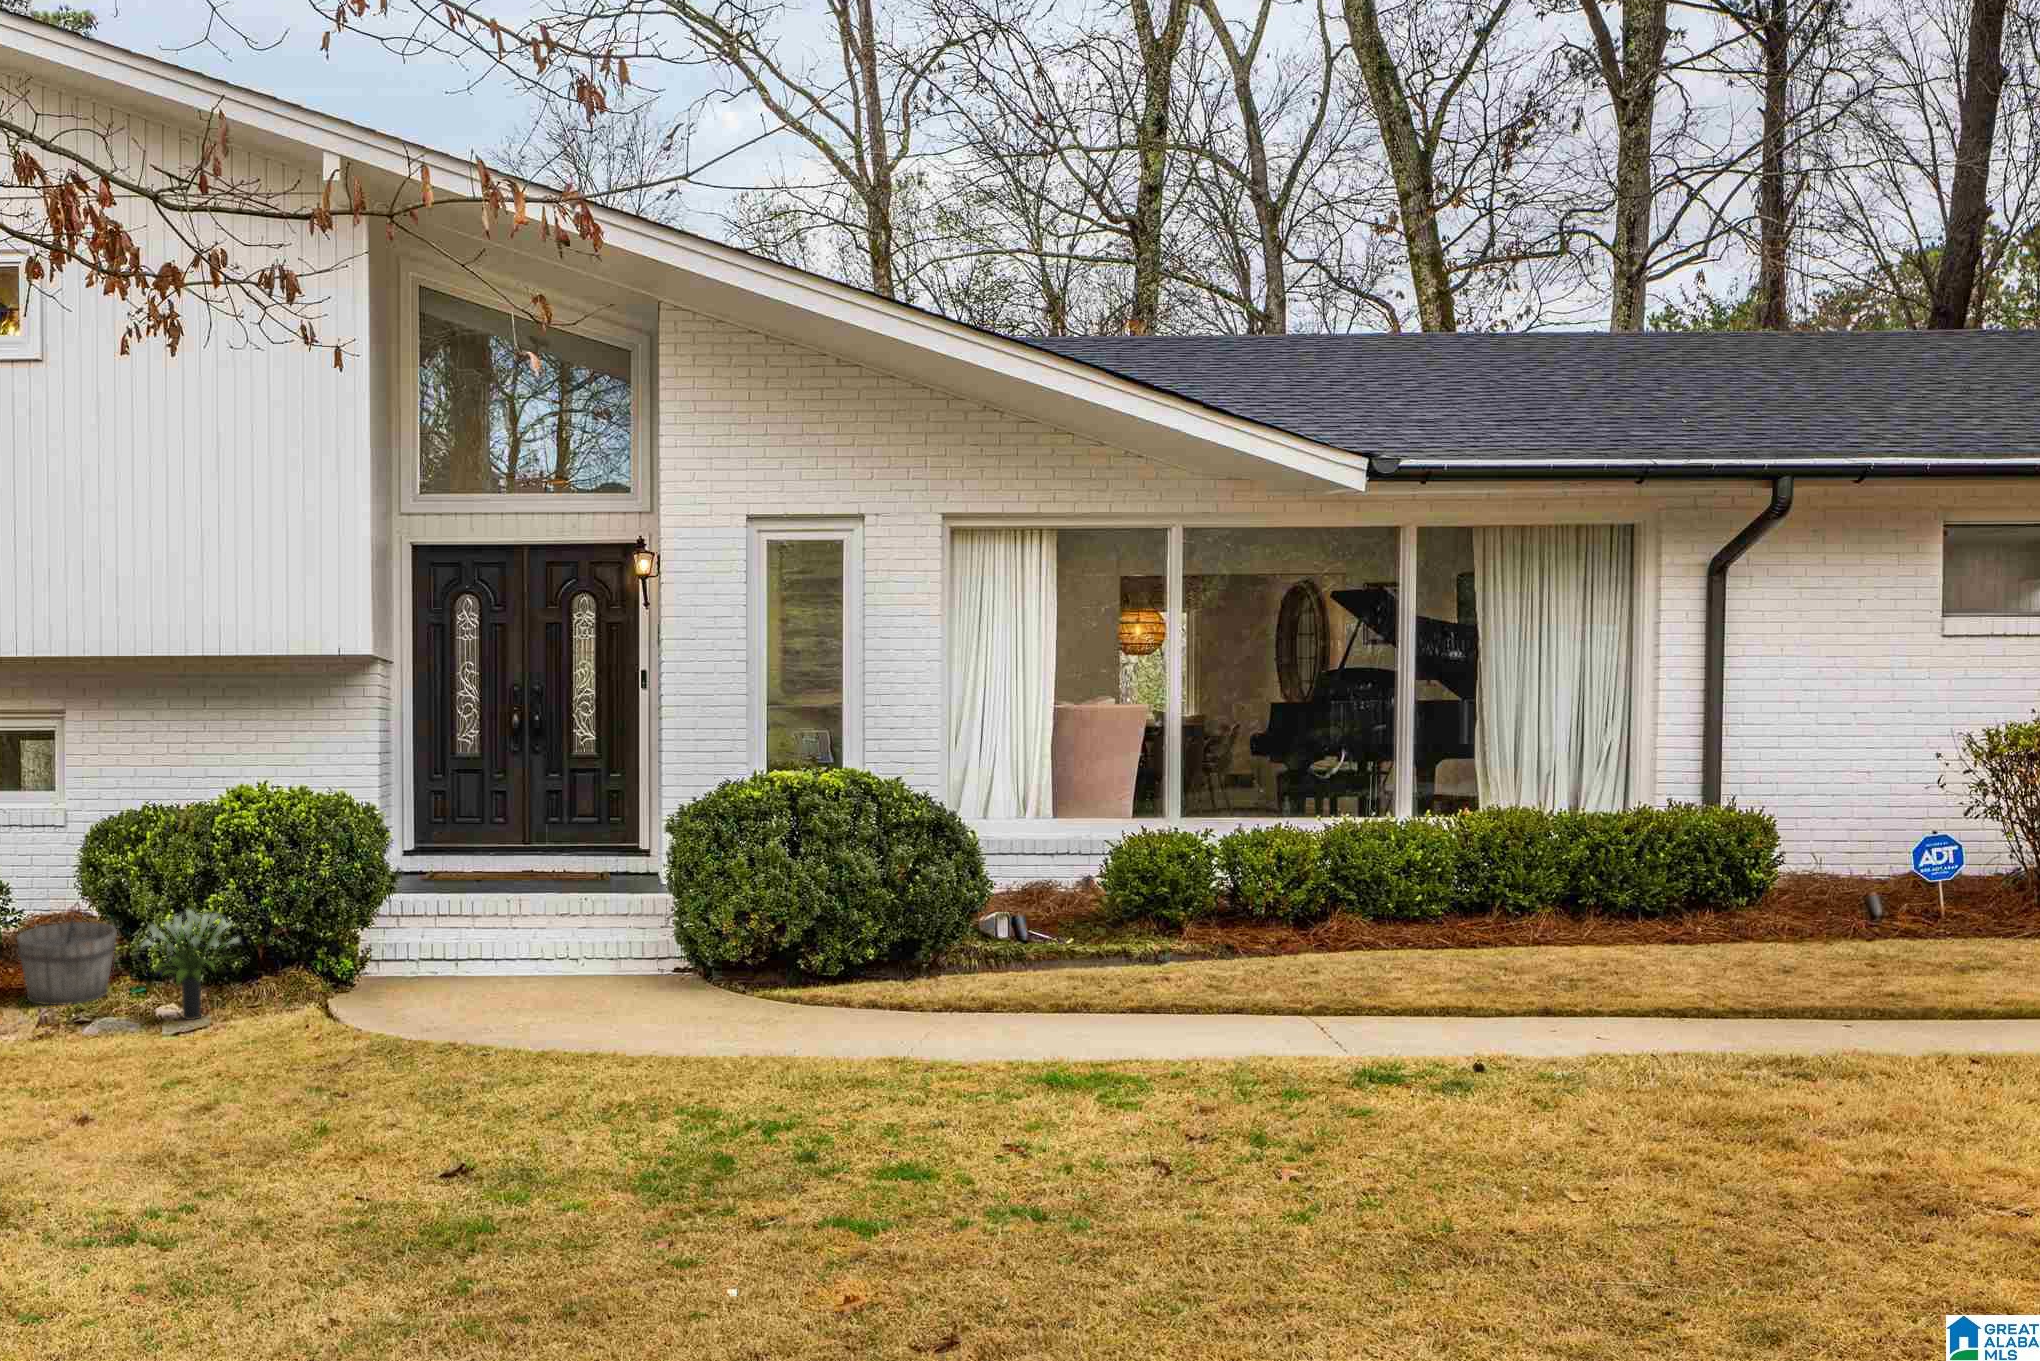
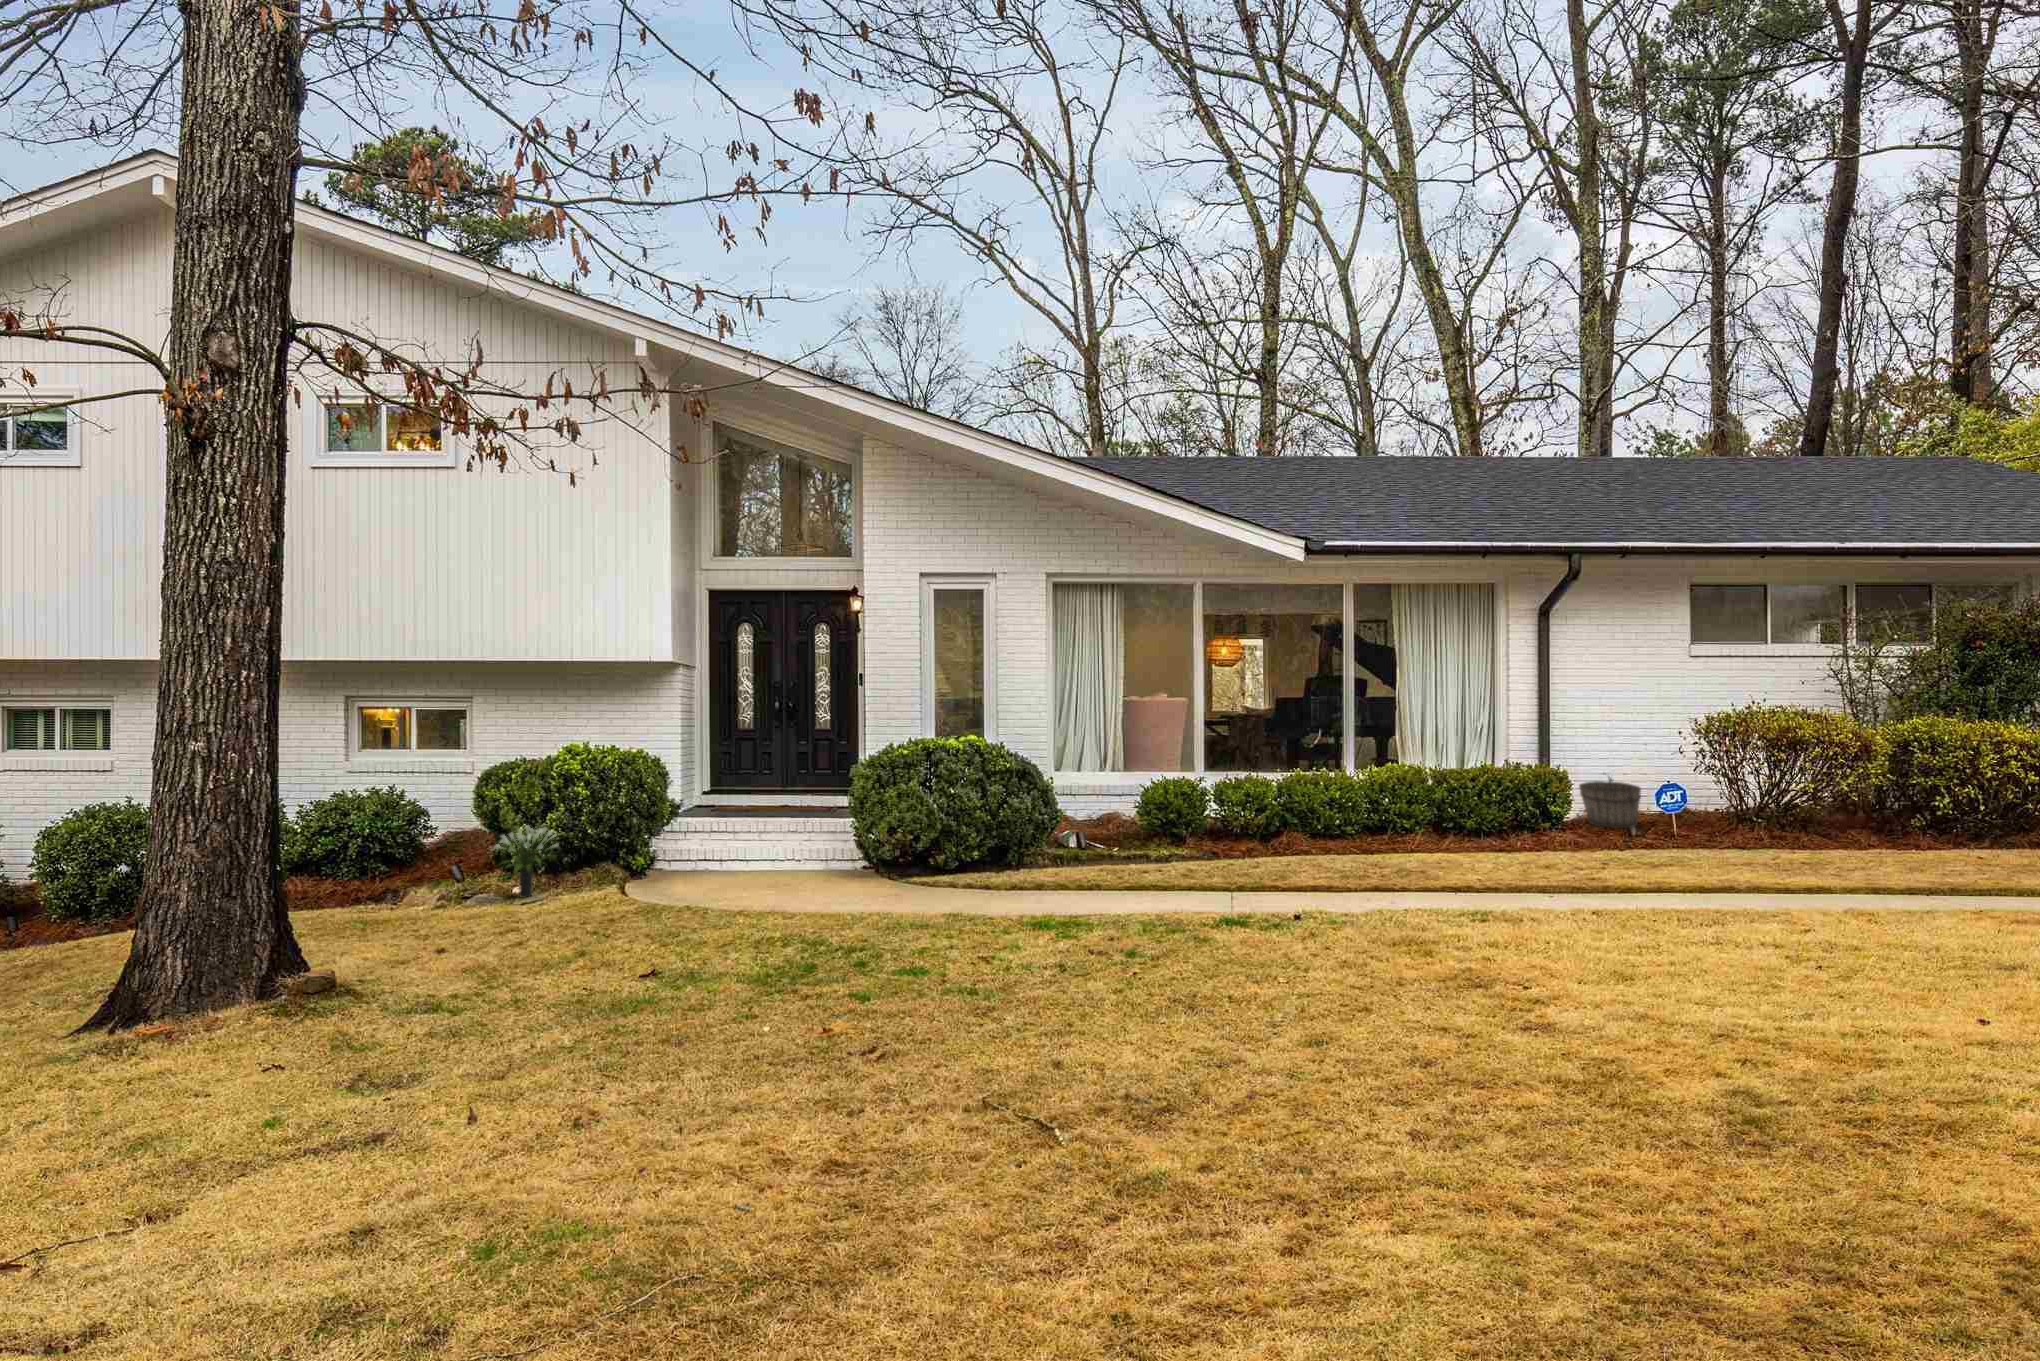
wooden bucket: present [17,918,118,1005] -> present [1579,778,1641,828]

